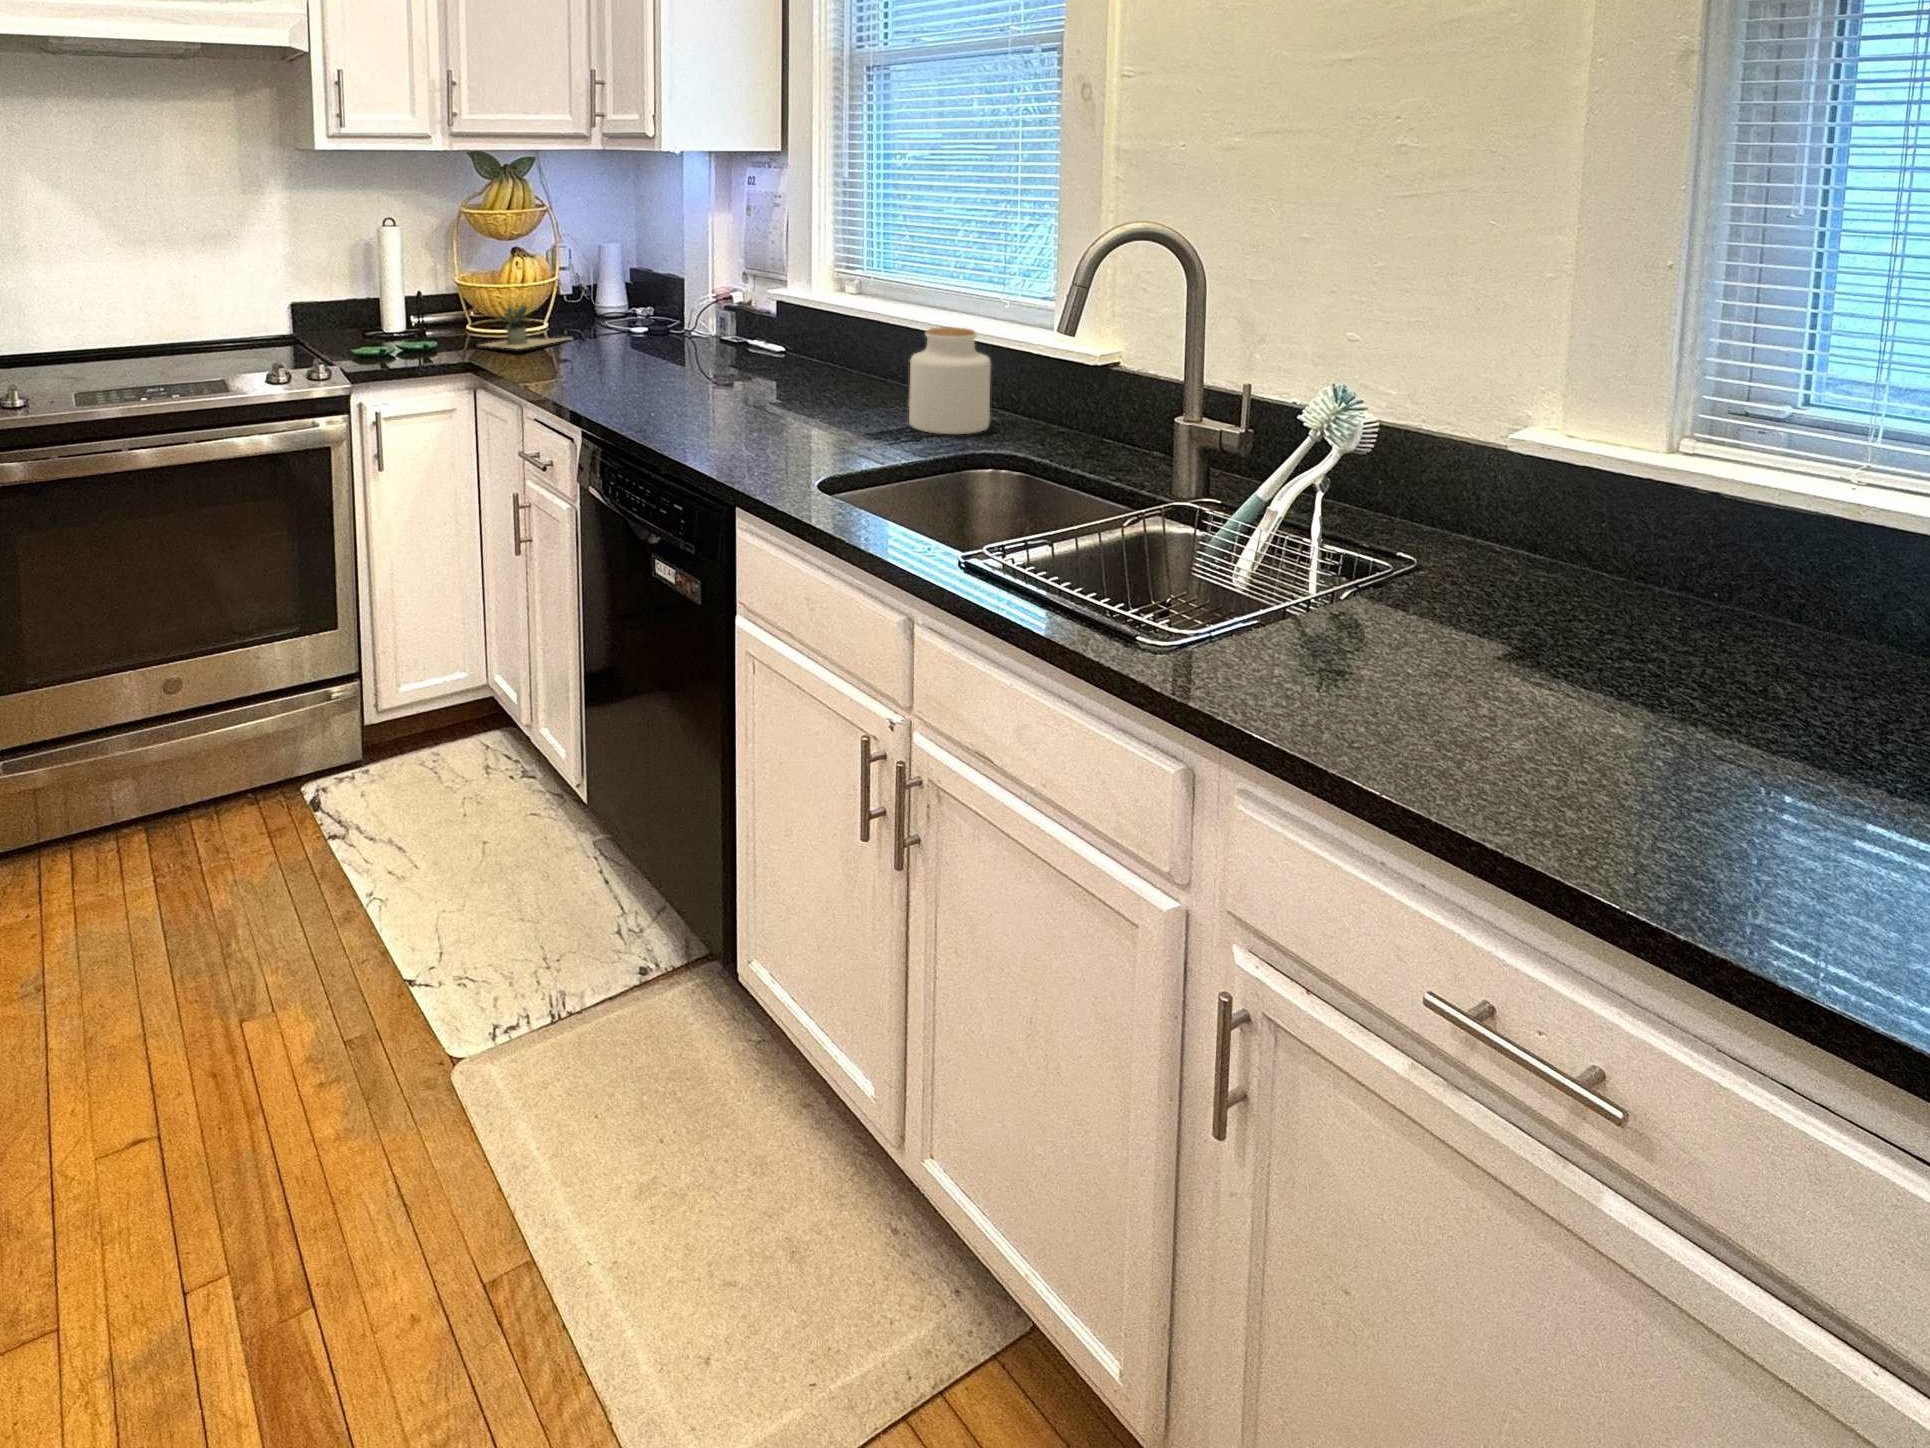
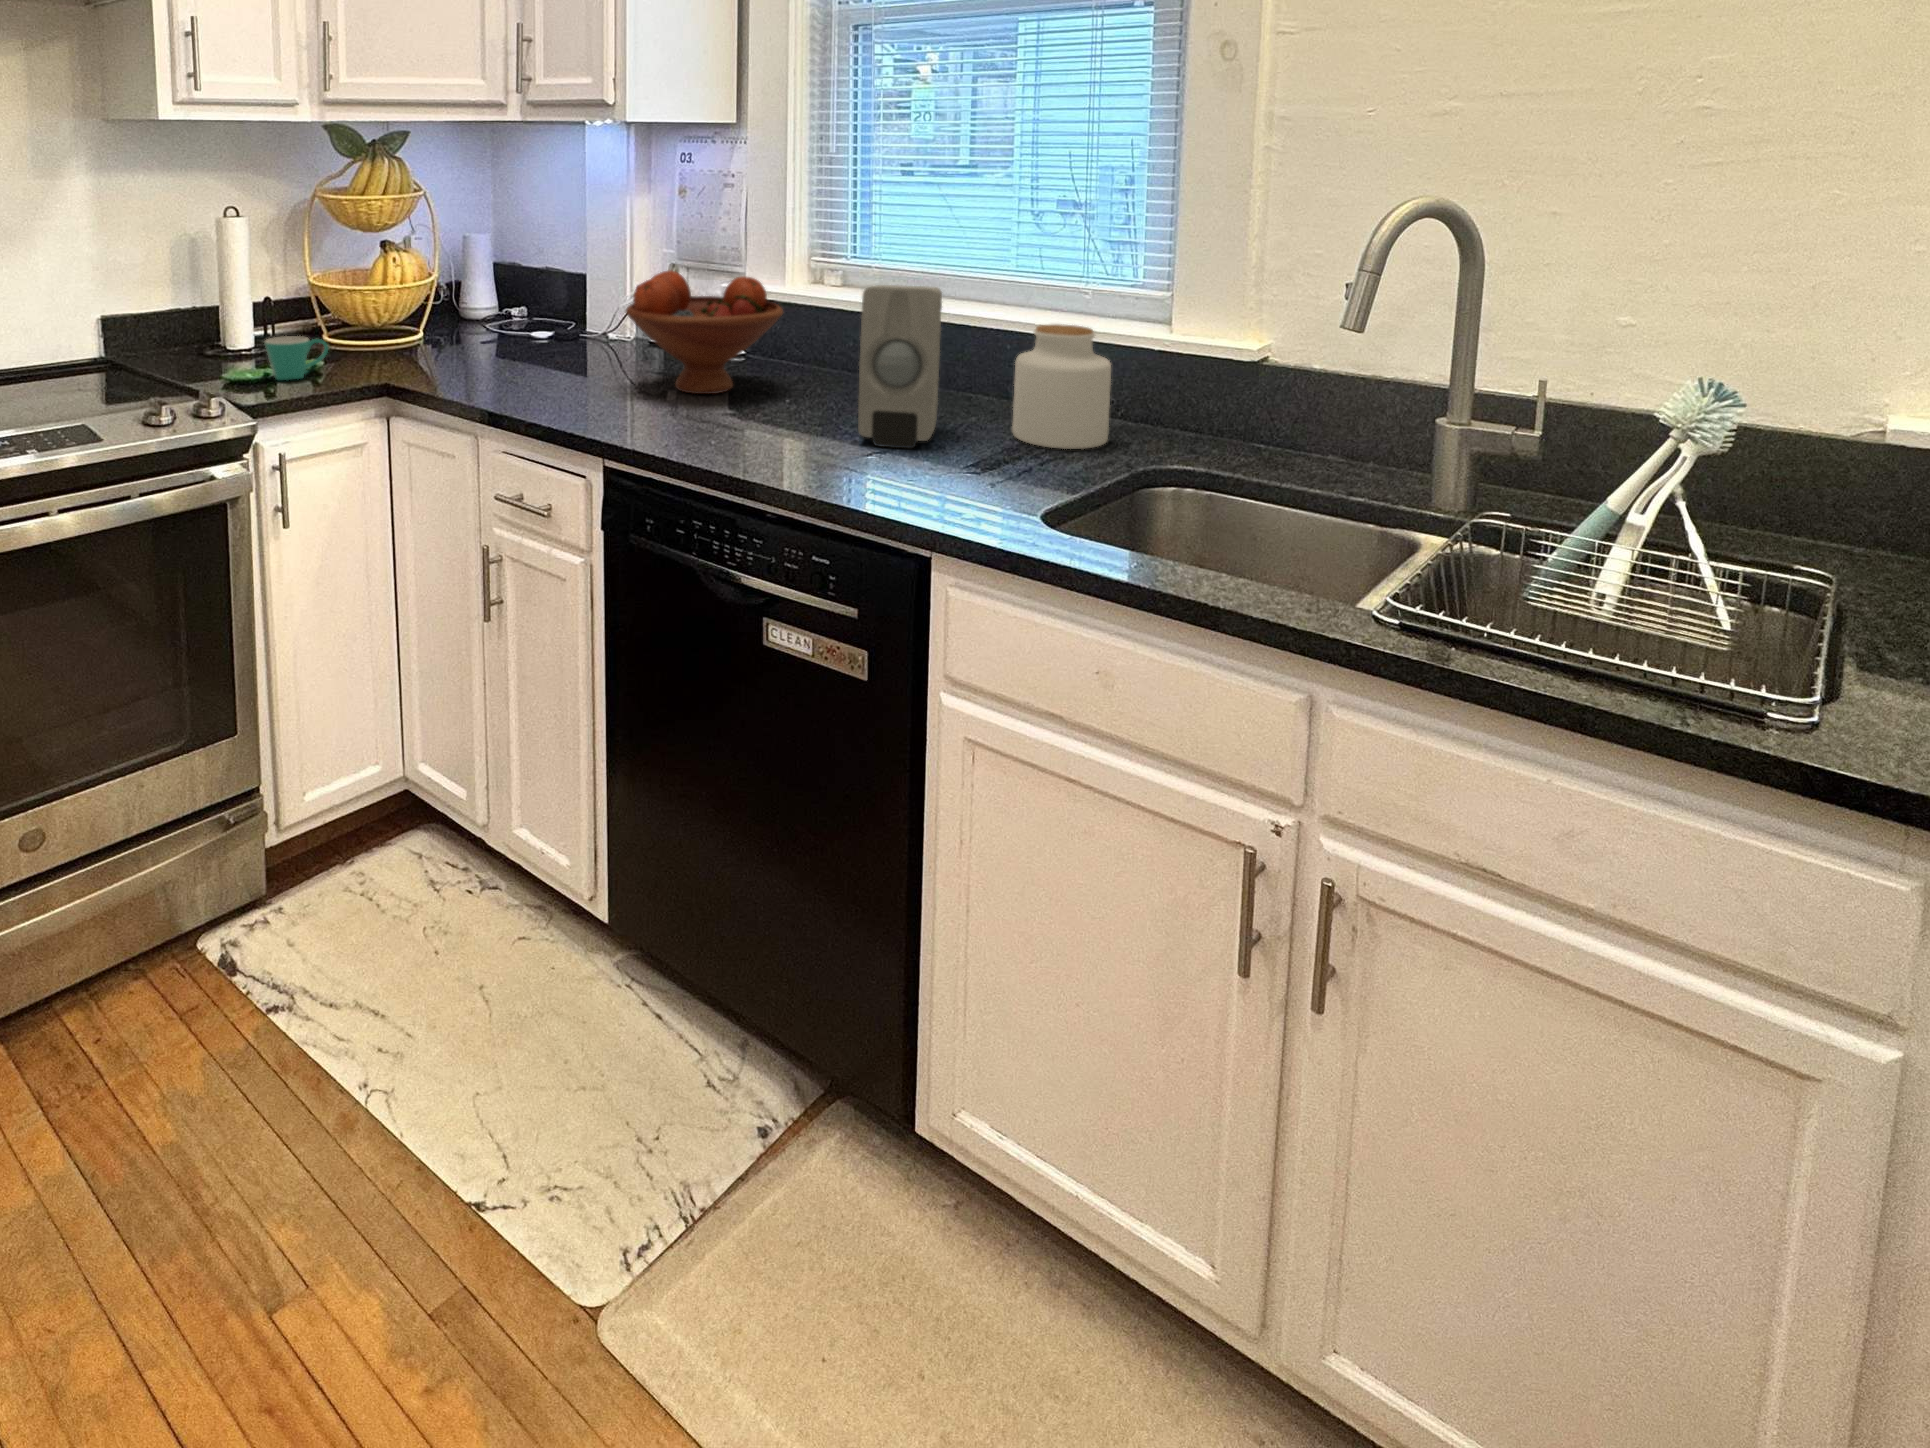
fruit bowl: none [643,276,777,380] -> present [626,270,783,394]
soap dispenser: none [769,290,863,426] -> present [858,285,942,448]
potted plant: present [483,304,570,349] -> none [370,306,492,364]
mug: none [384,322,435,356] -> present [265,336,328,380]

